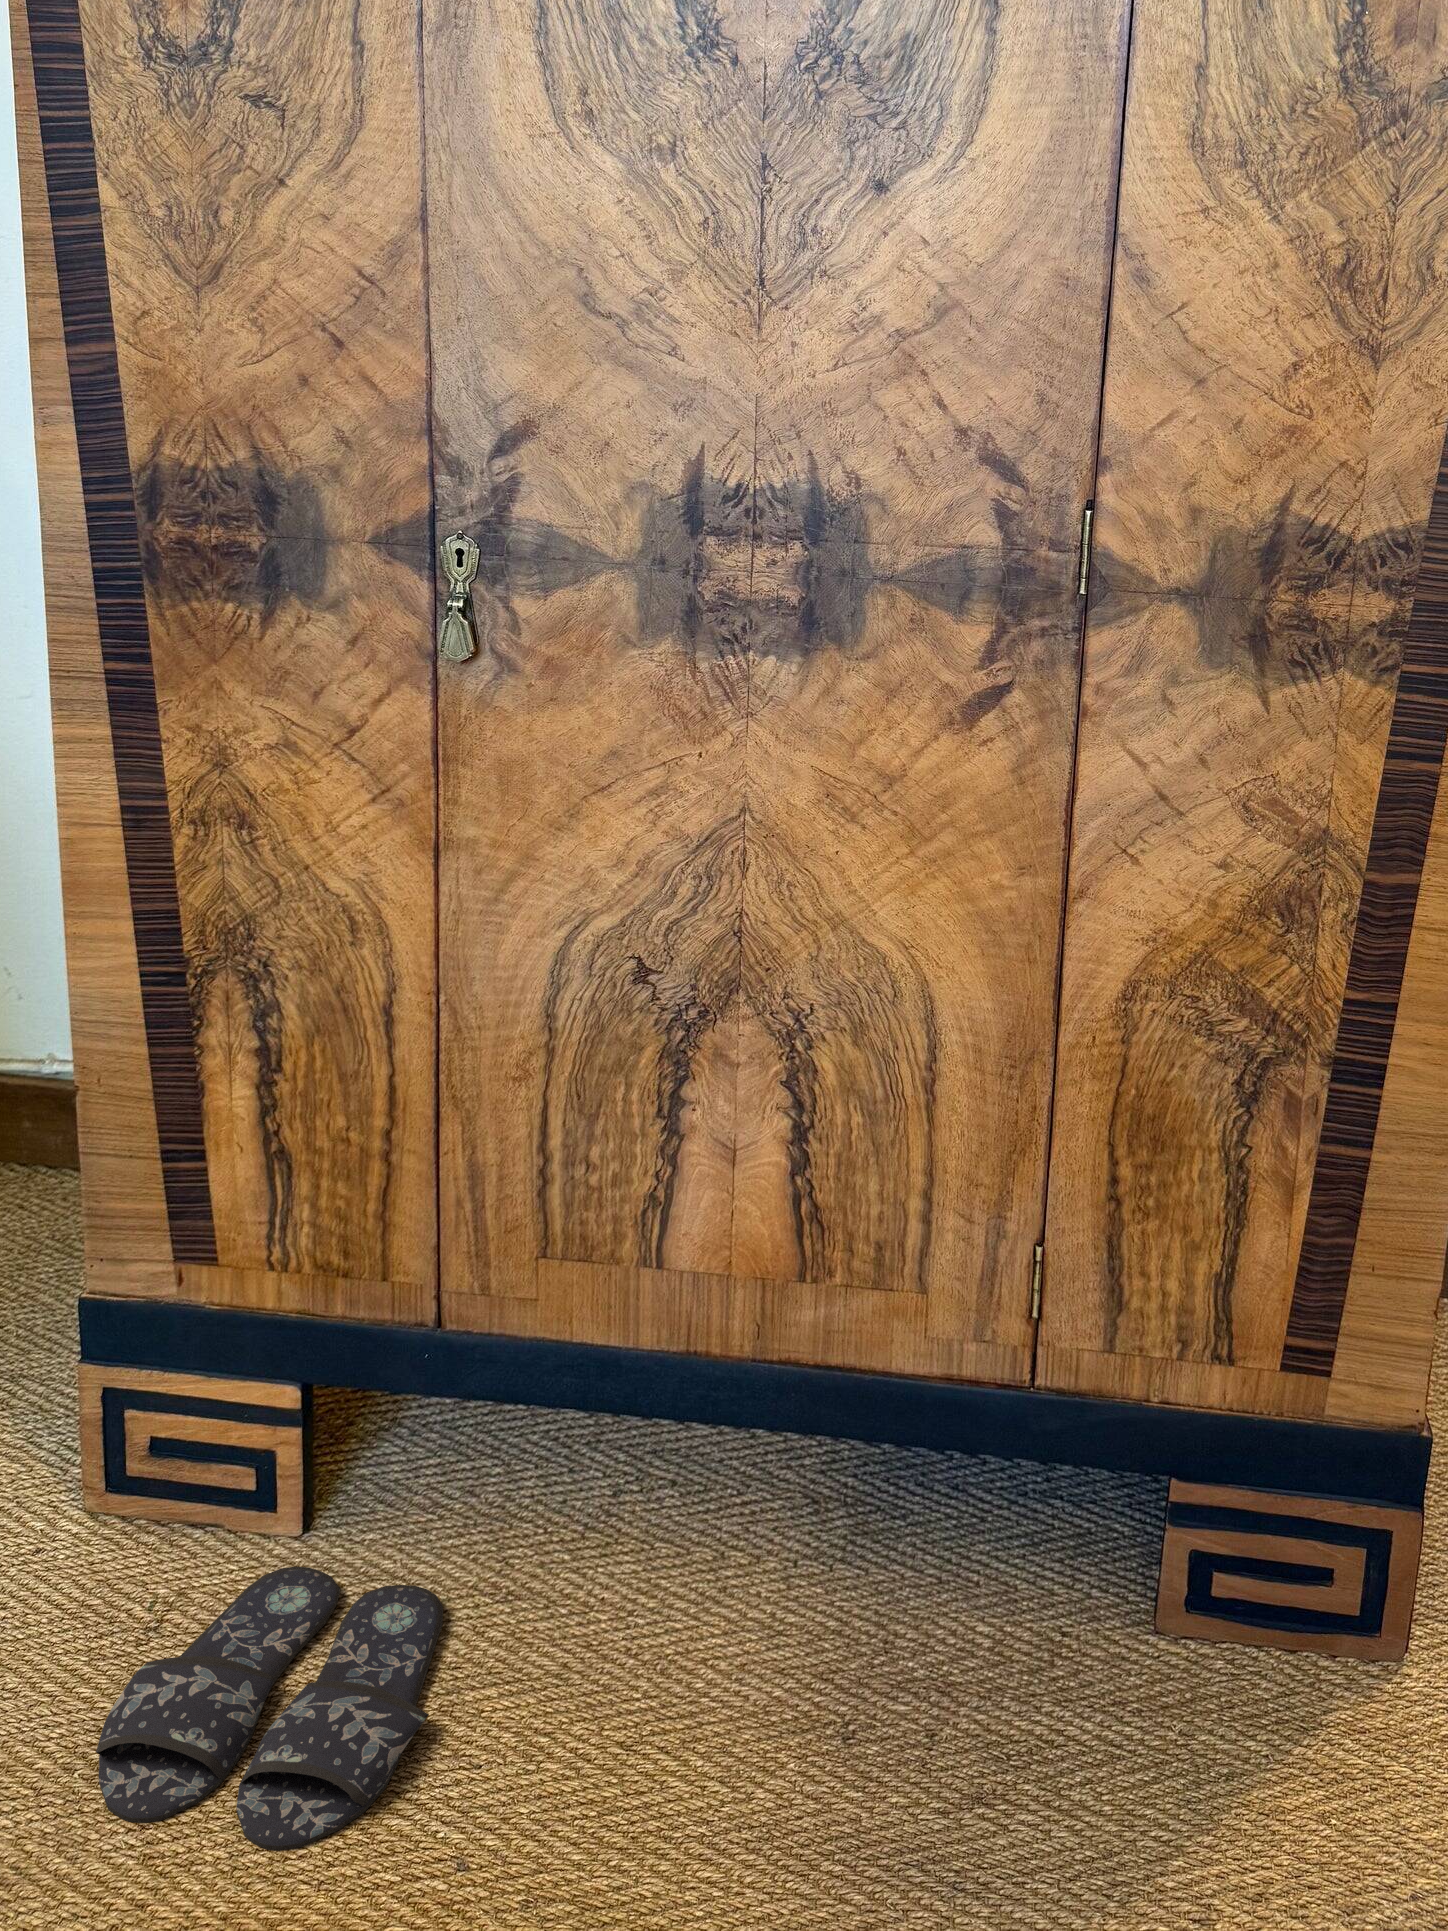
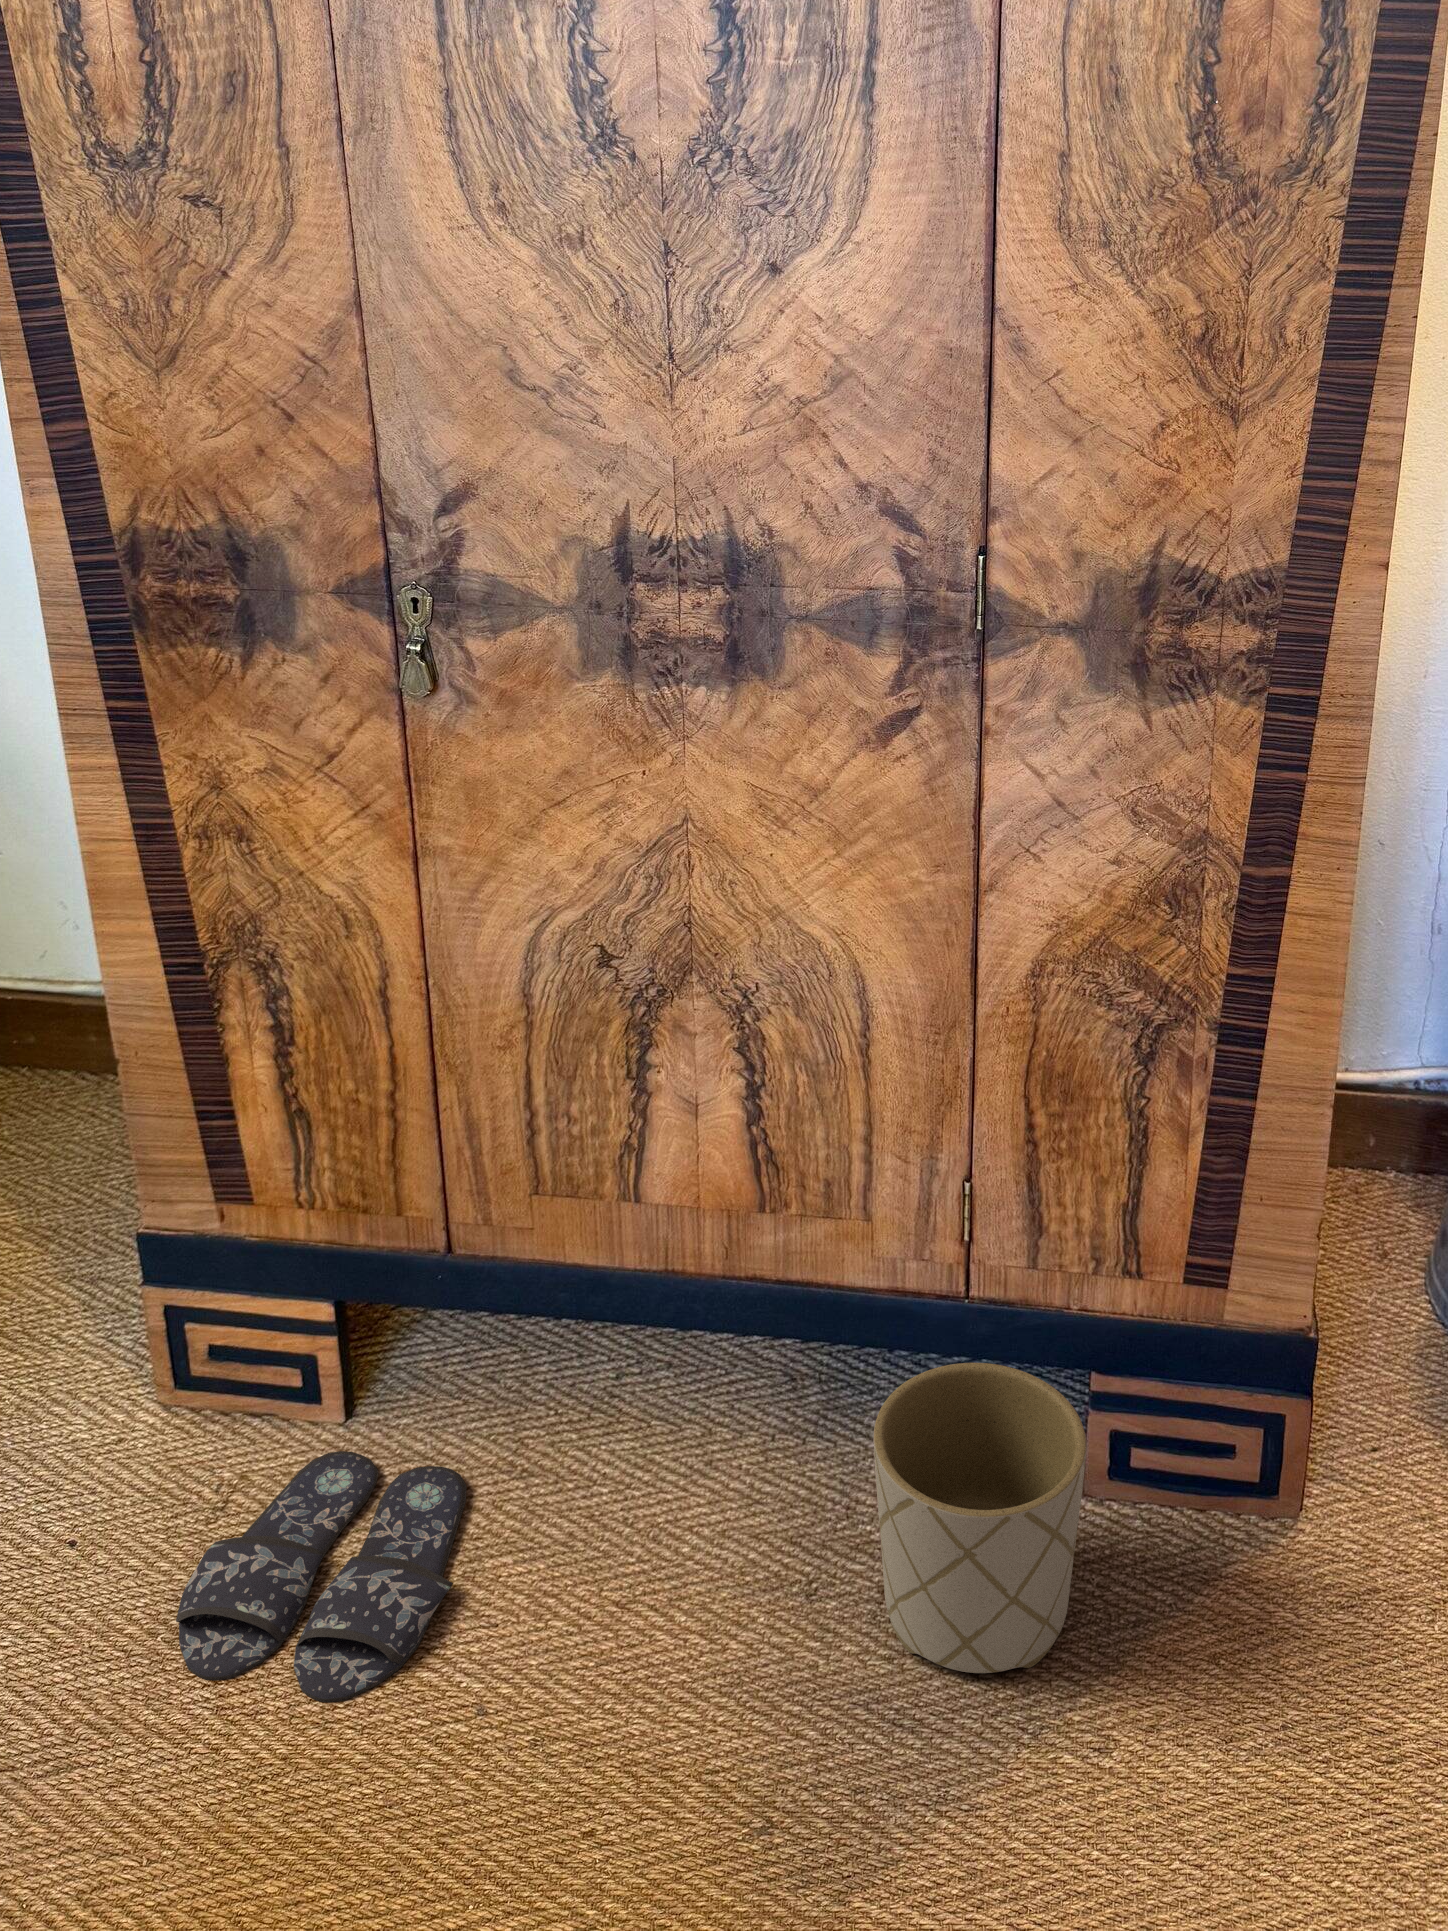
planter: none [935,1458,1182,1827] -> present [873,1363,1086,1673]

